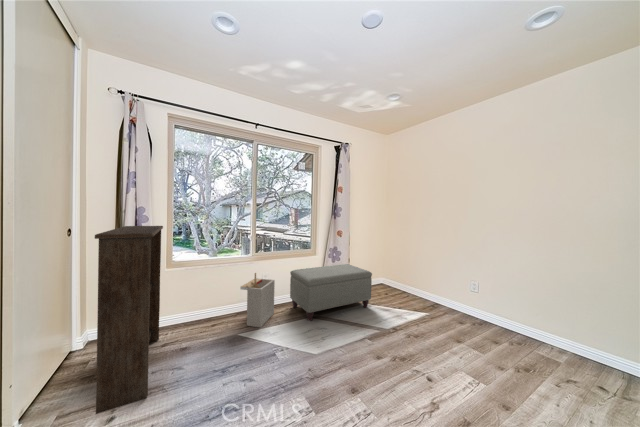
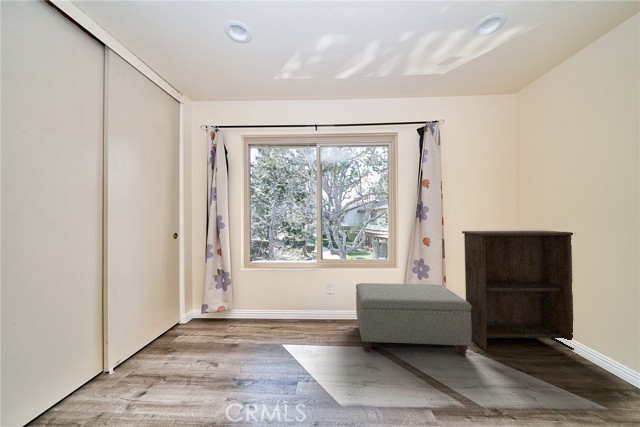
bookshelf: present [95,226,163,414] -> present [462,231,574,350]
storage bin: present [240,273,275,327] -> none [294,281,333,343]

